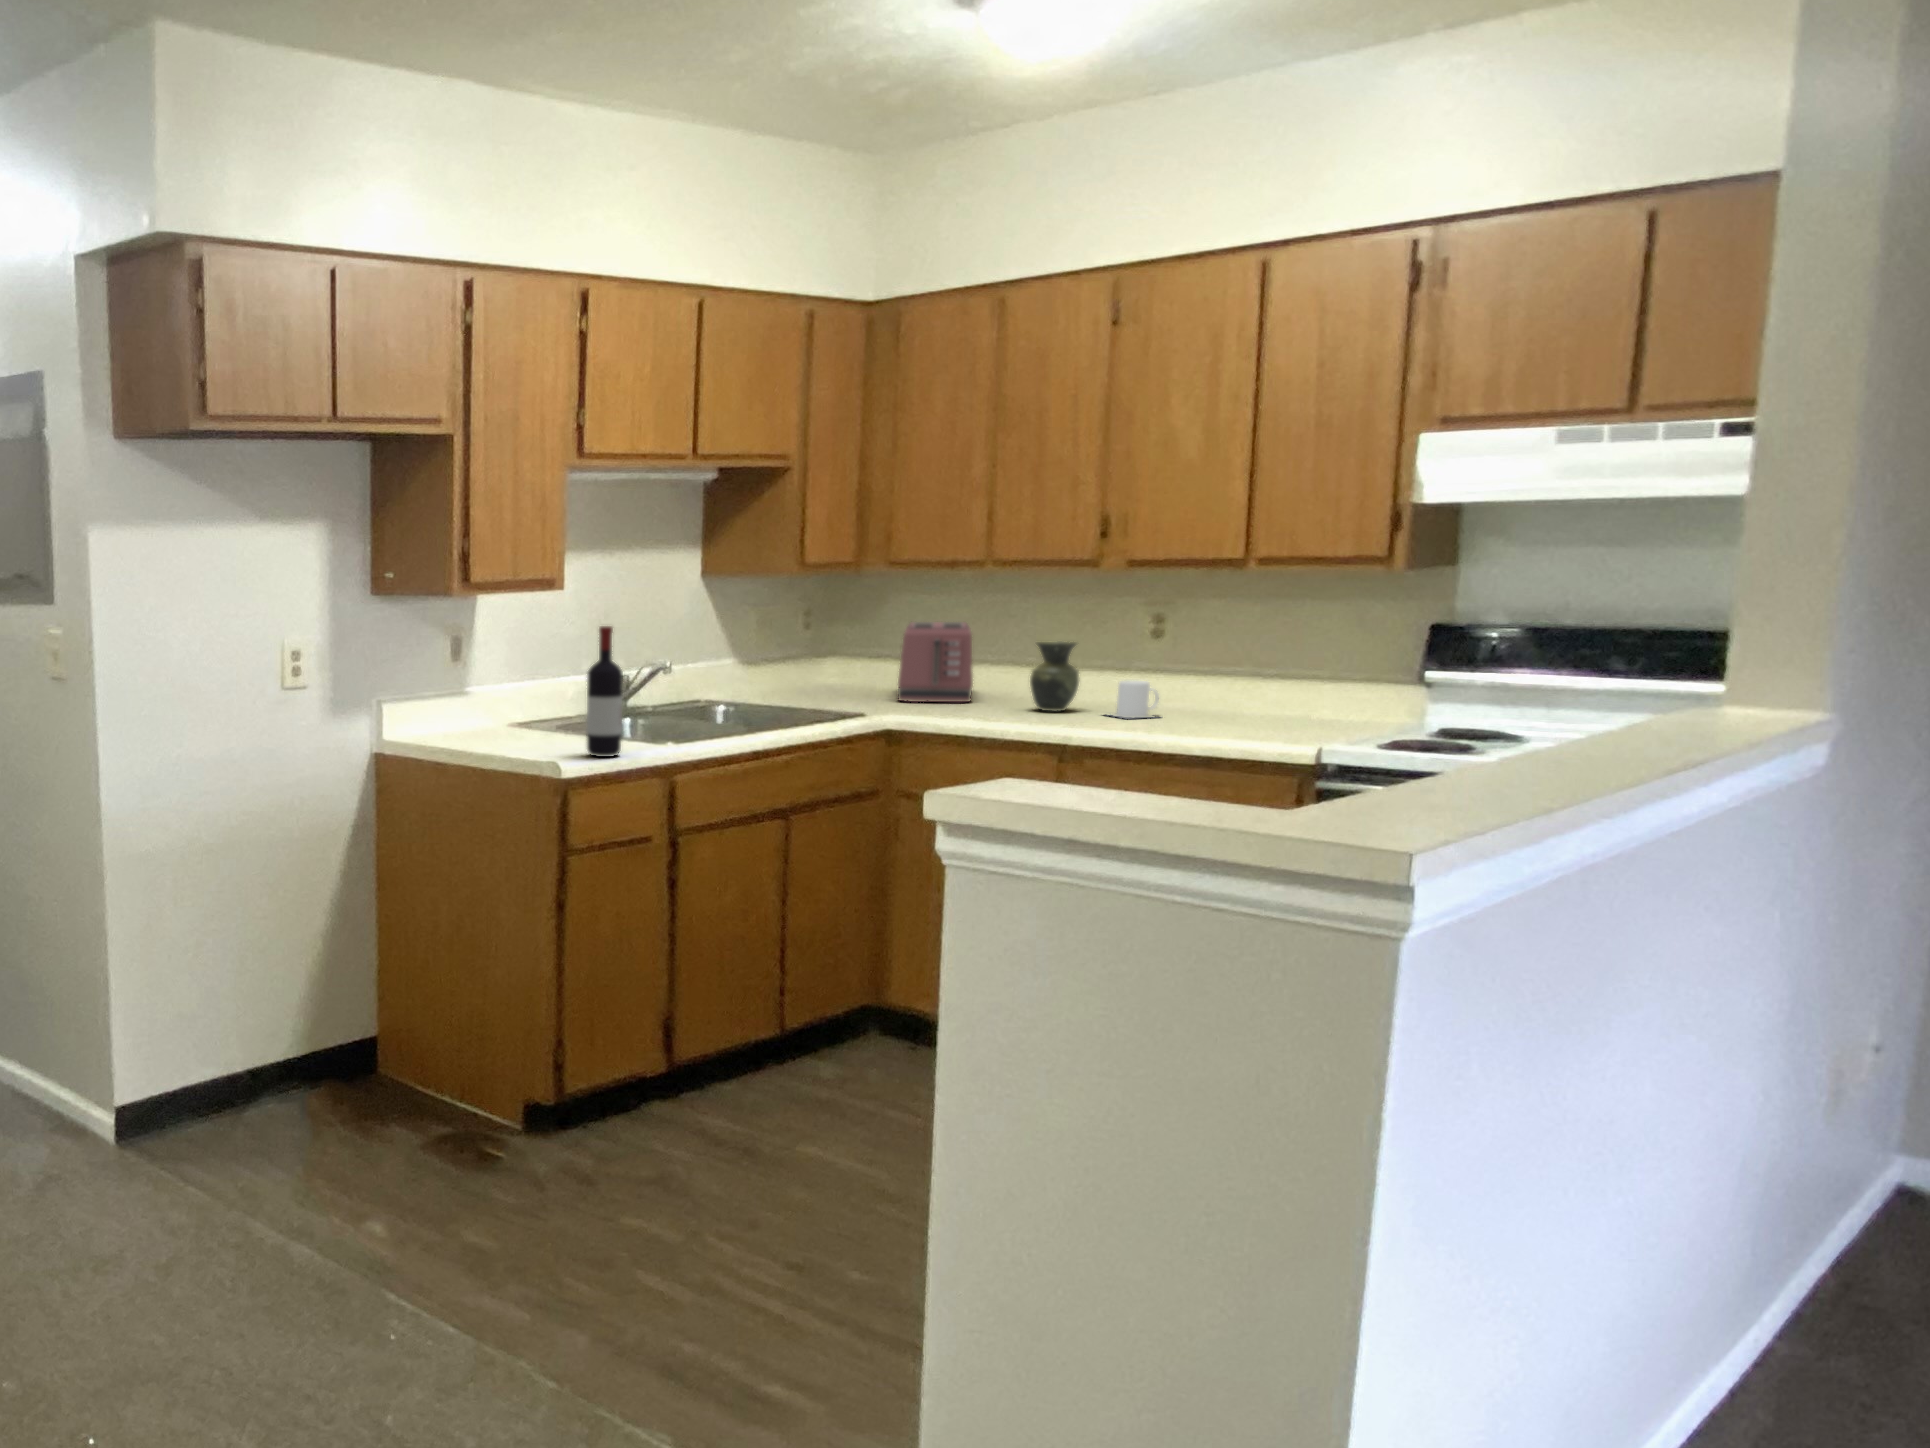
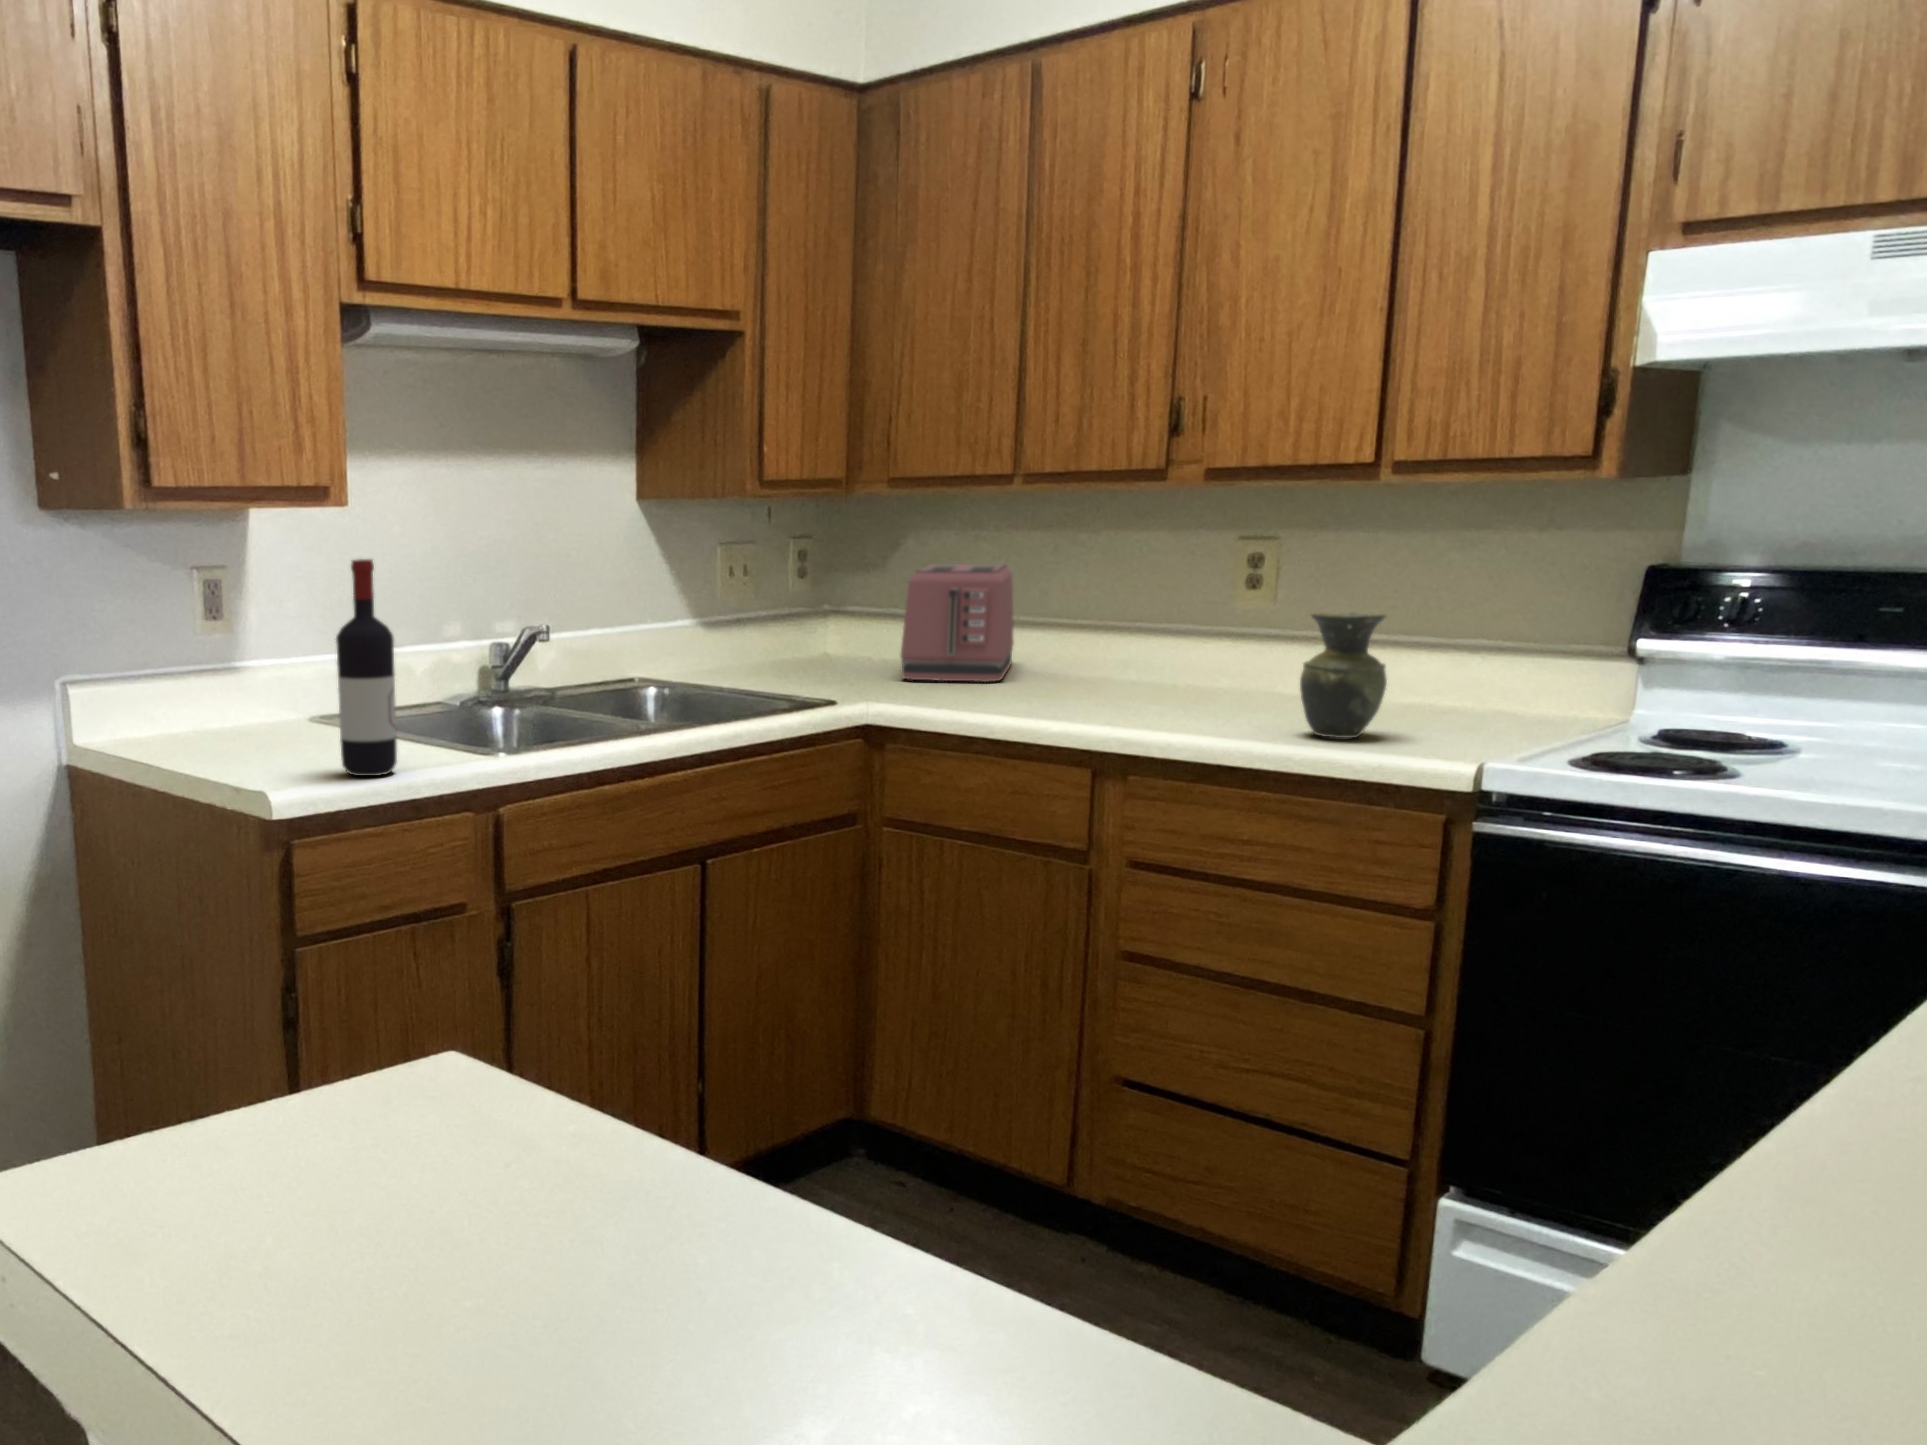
vase: present [1030,641,1079,711] -> present [1300,613,1387,738]
mug: present [1107,681,1159,718] -> none [1172,651,1262,709]

